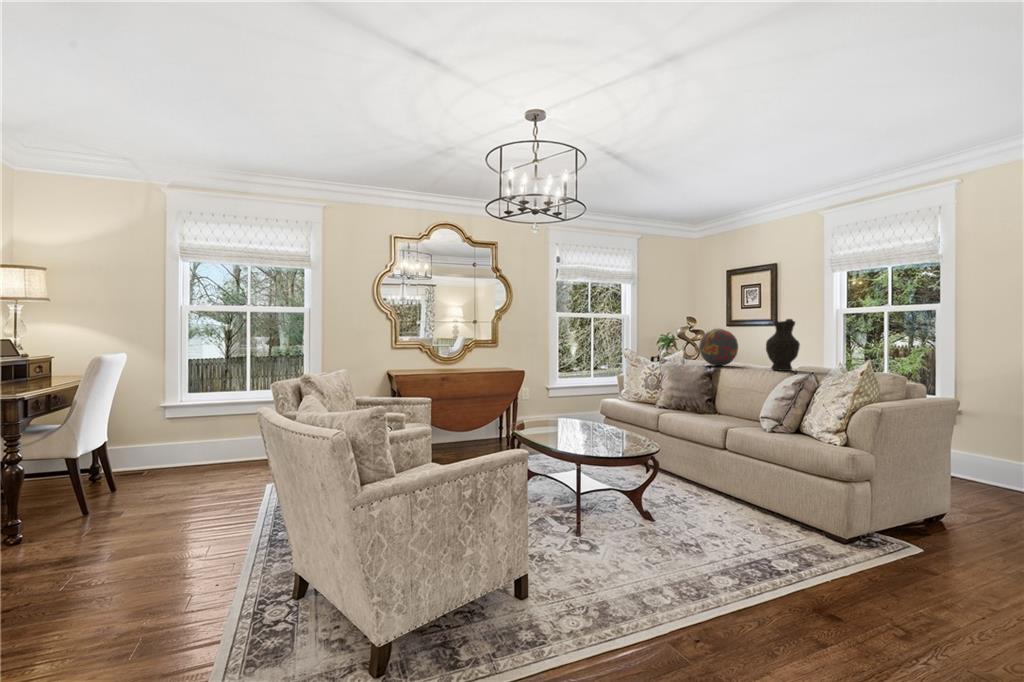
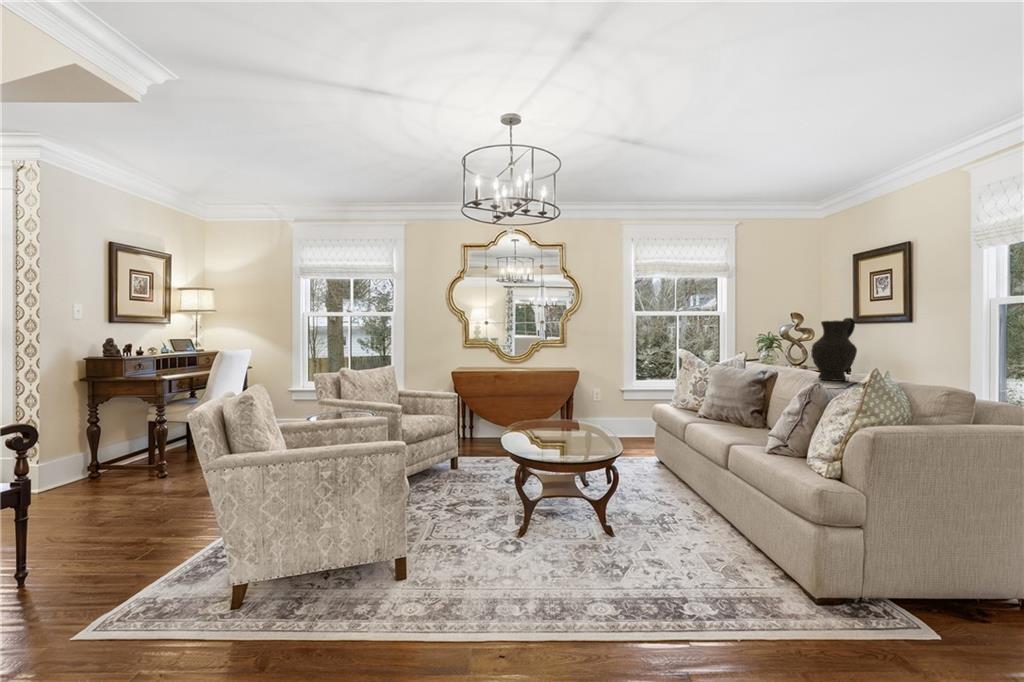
decorative orb: present [699,329,738,366] -> none [754,329,802,372]

